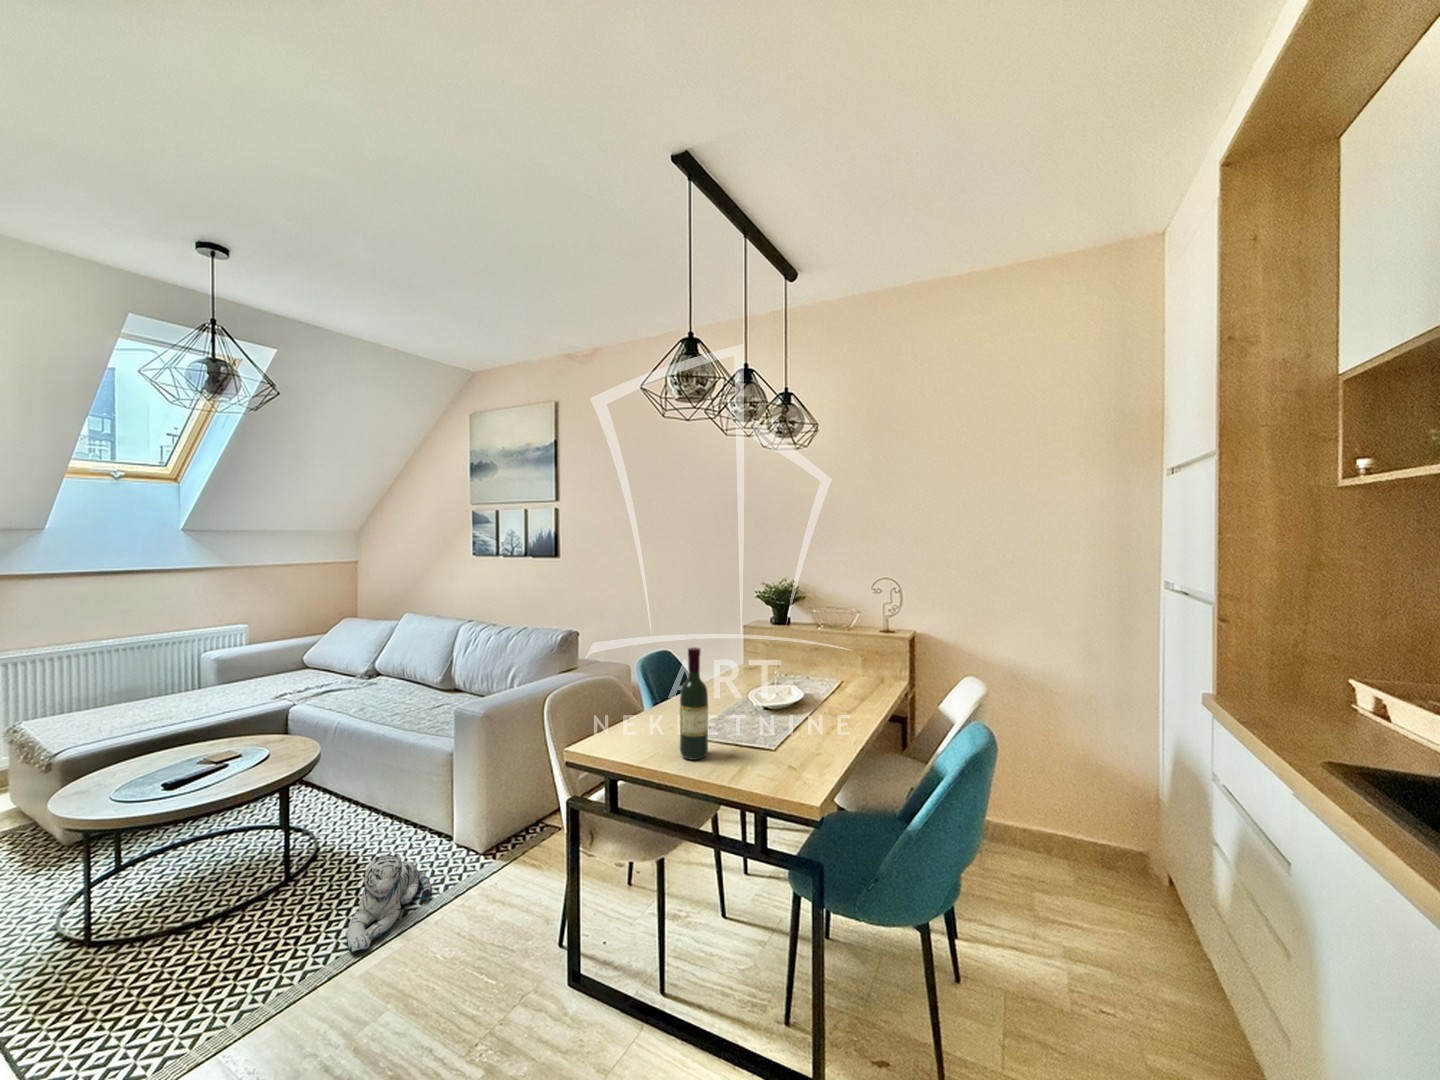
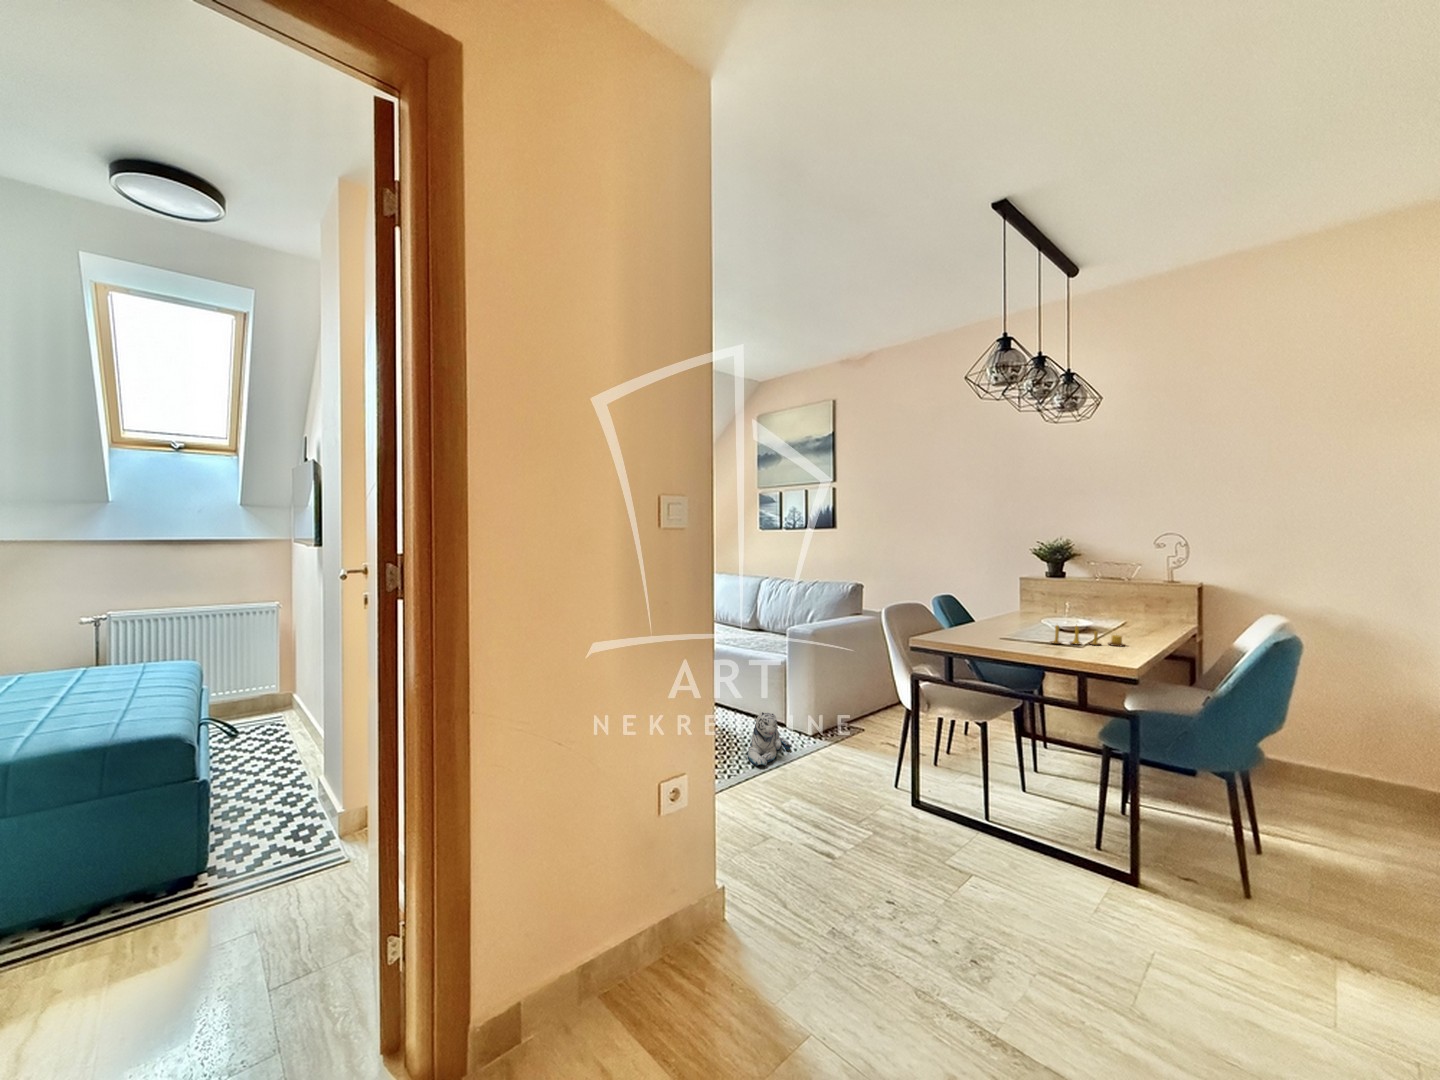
wine bottle: present [680,647,708,760] -> none [1007,562,1030,641]
candle: none [728,734,819,766] -> present [1050,625,1125,646]

